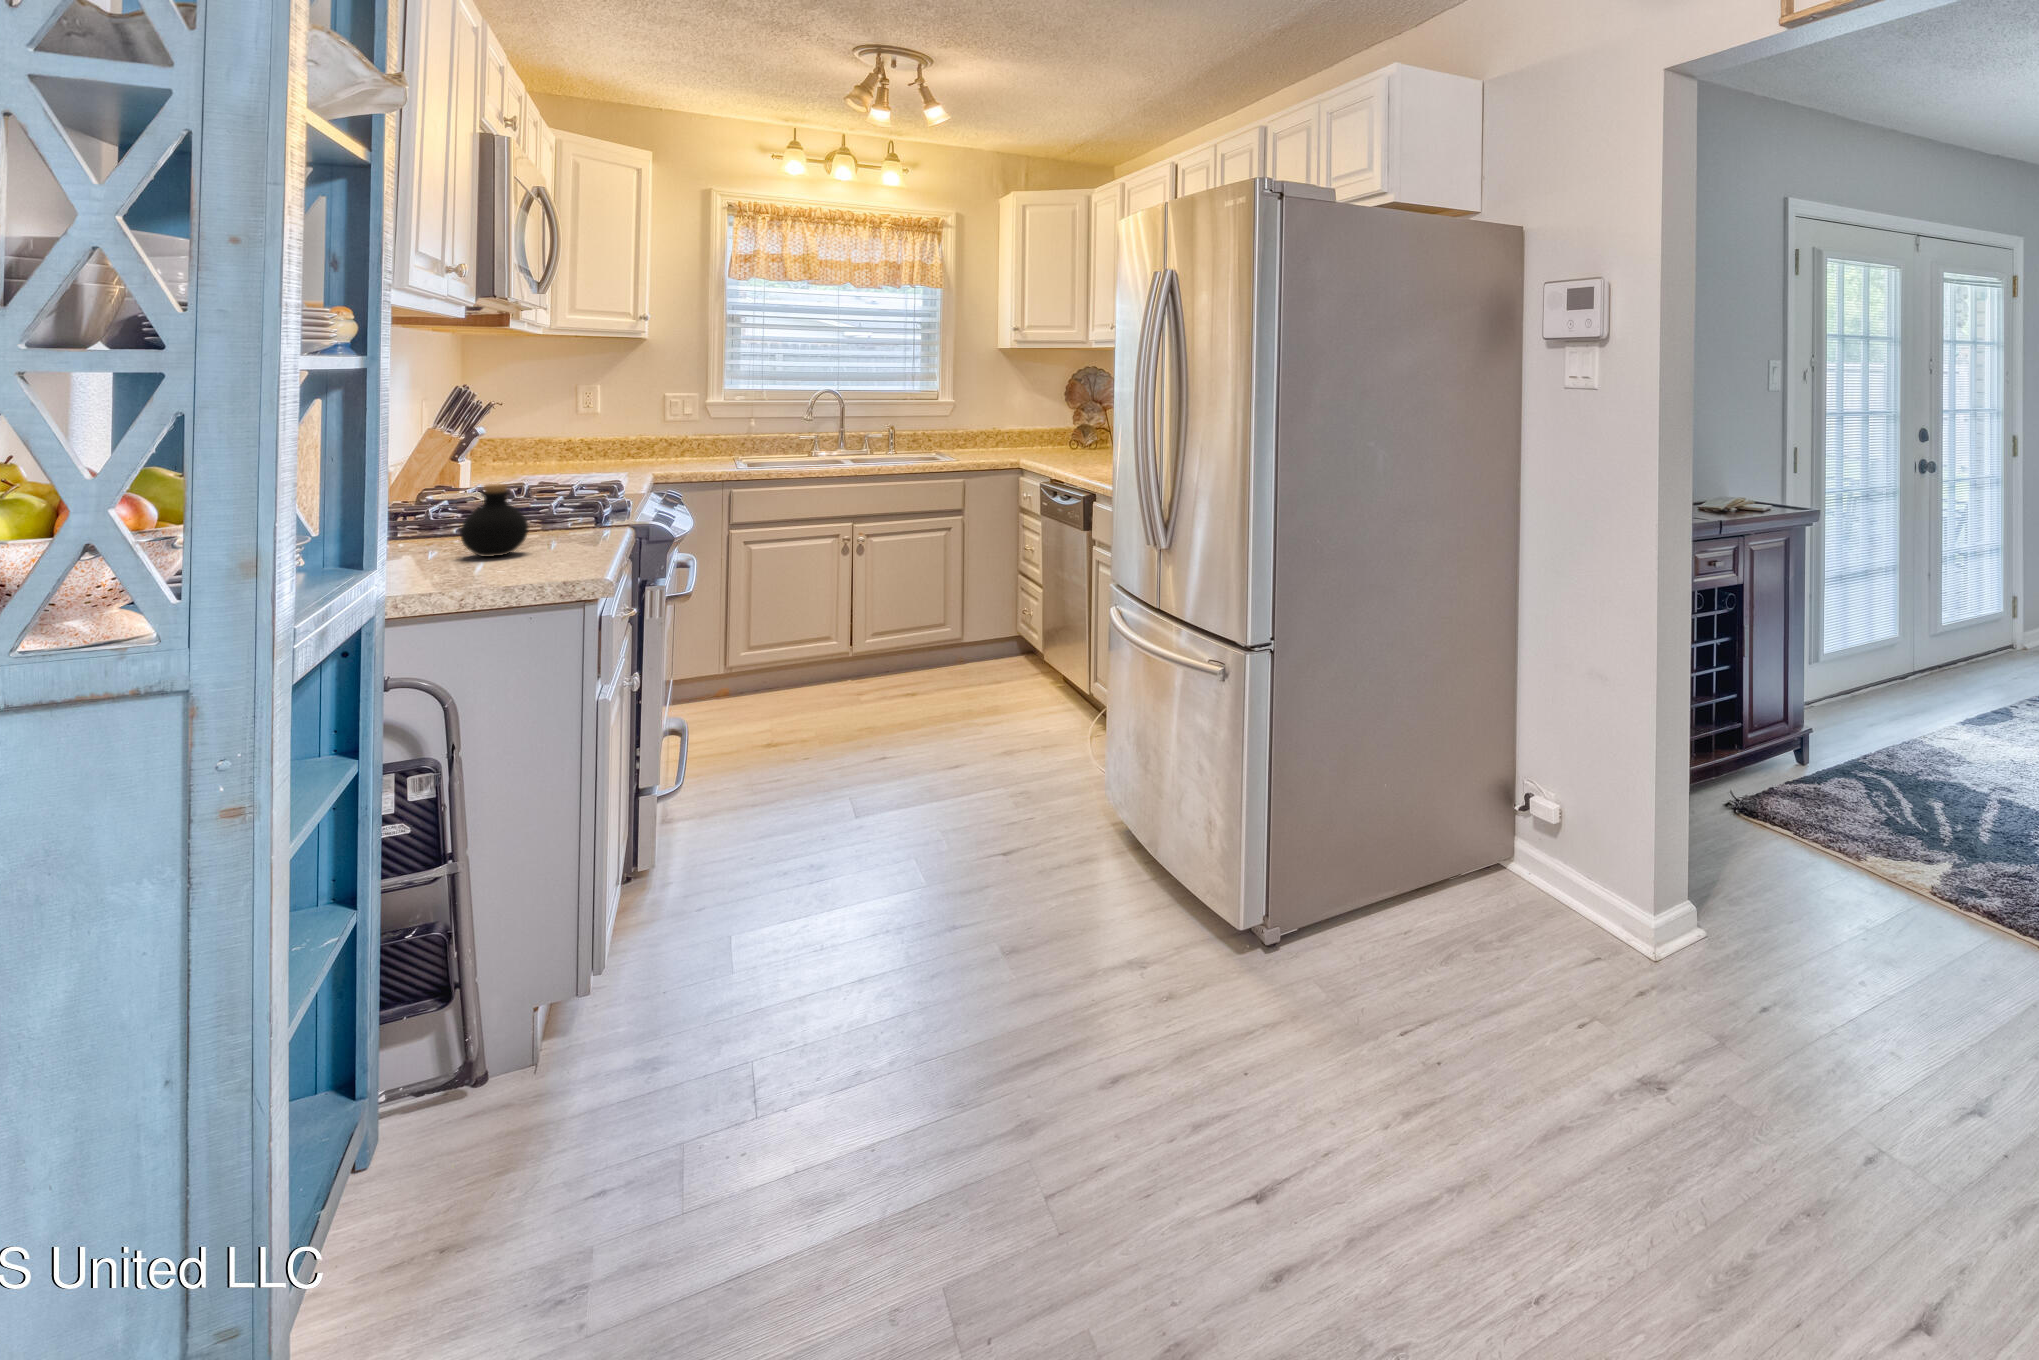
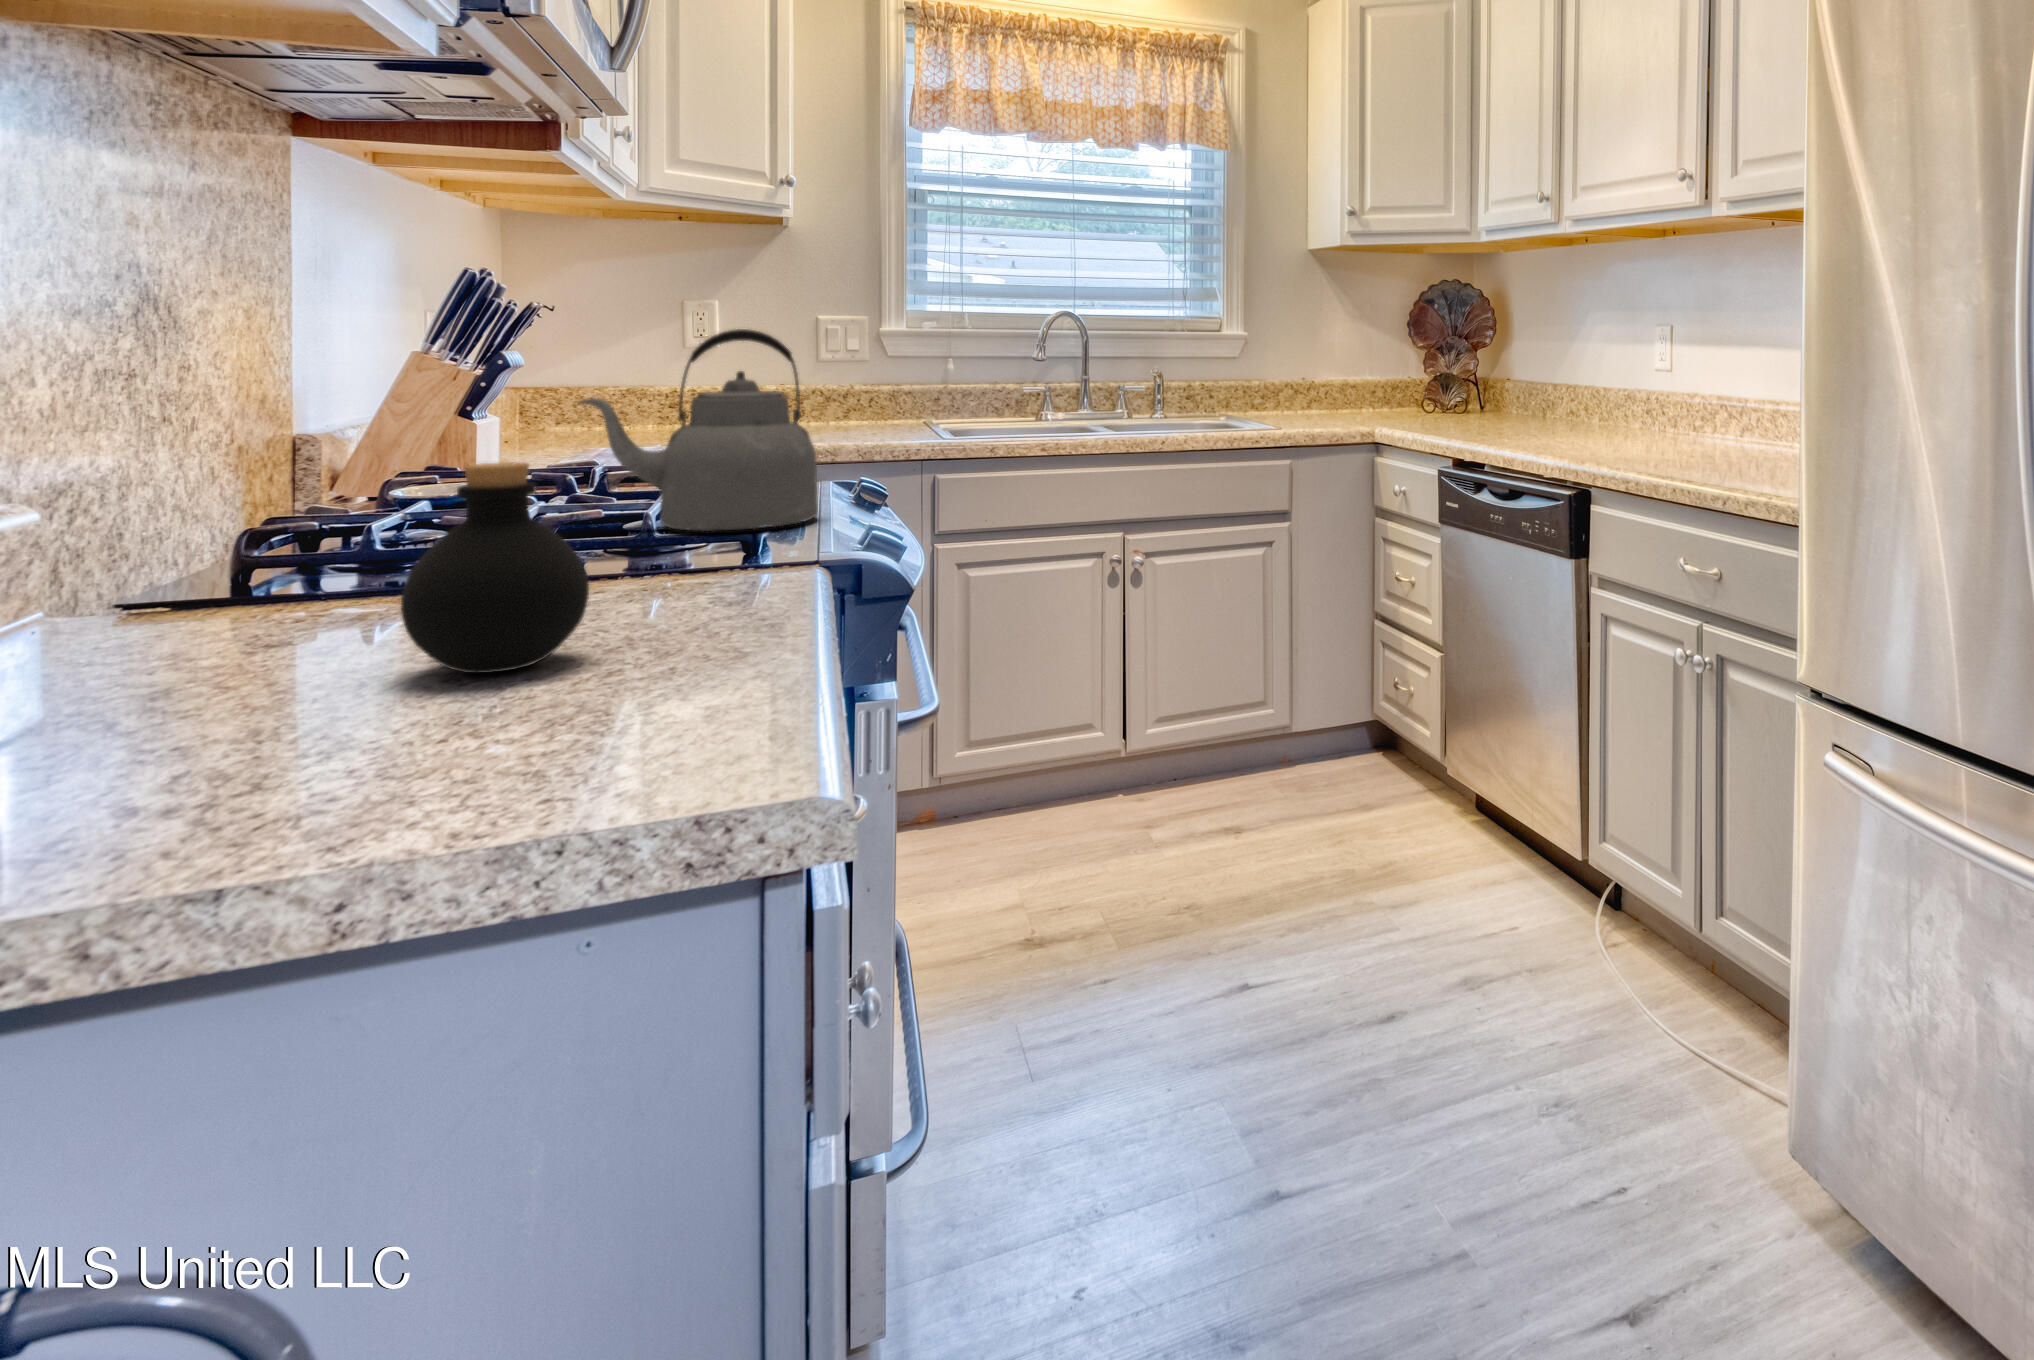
kettle: none [520,422,636,513] -> present [579,329,818,531]

